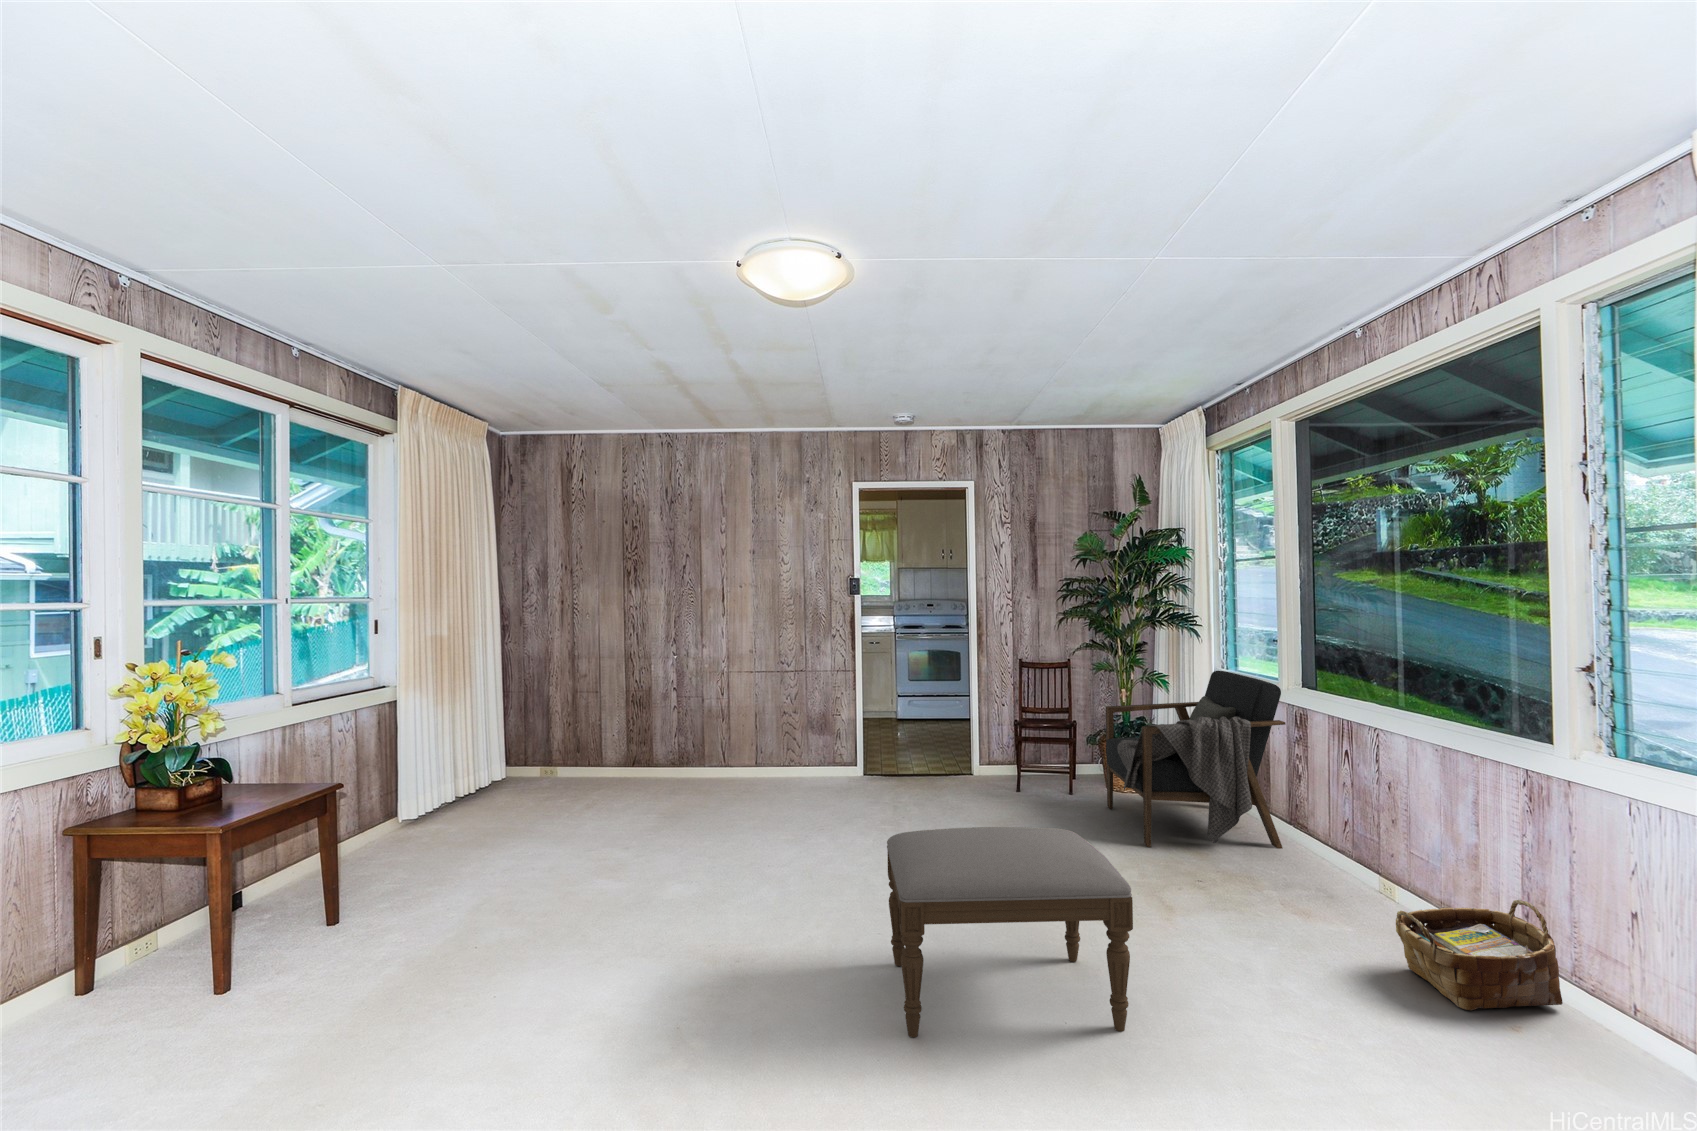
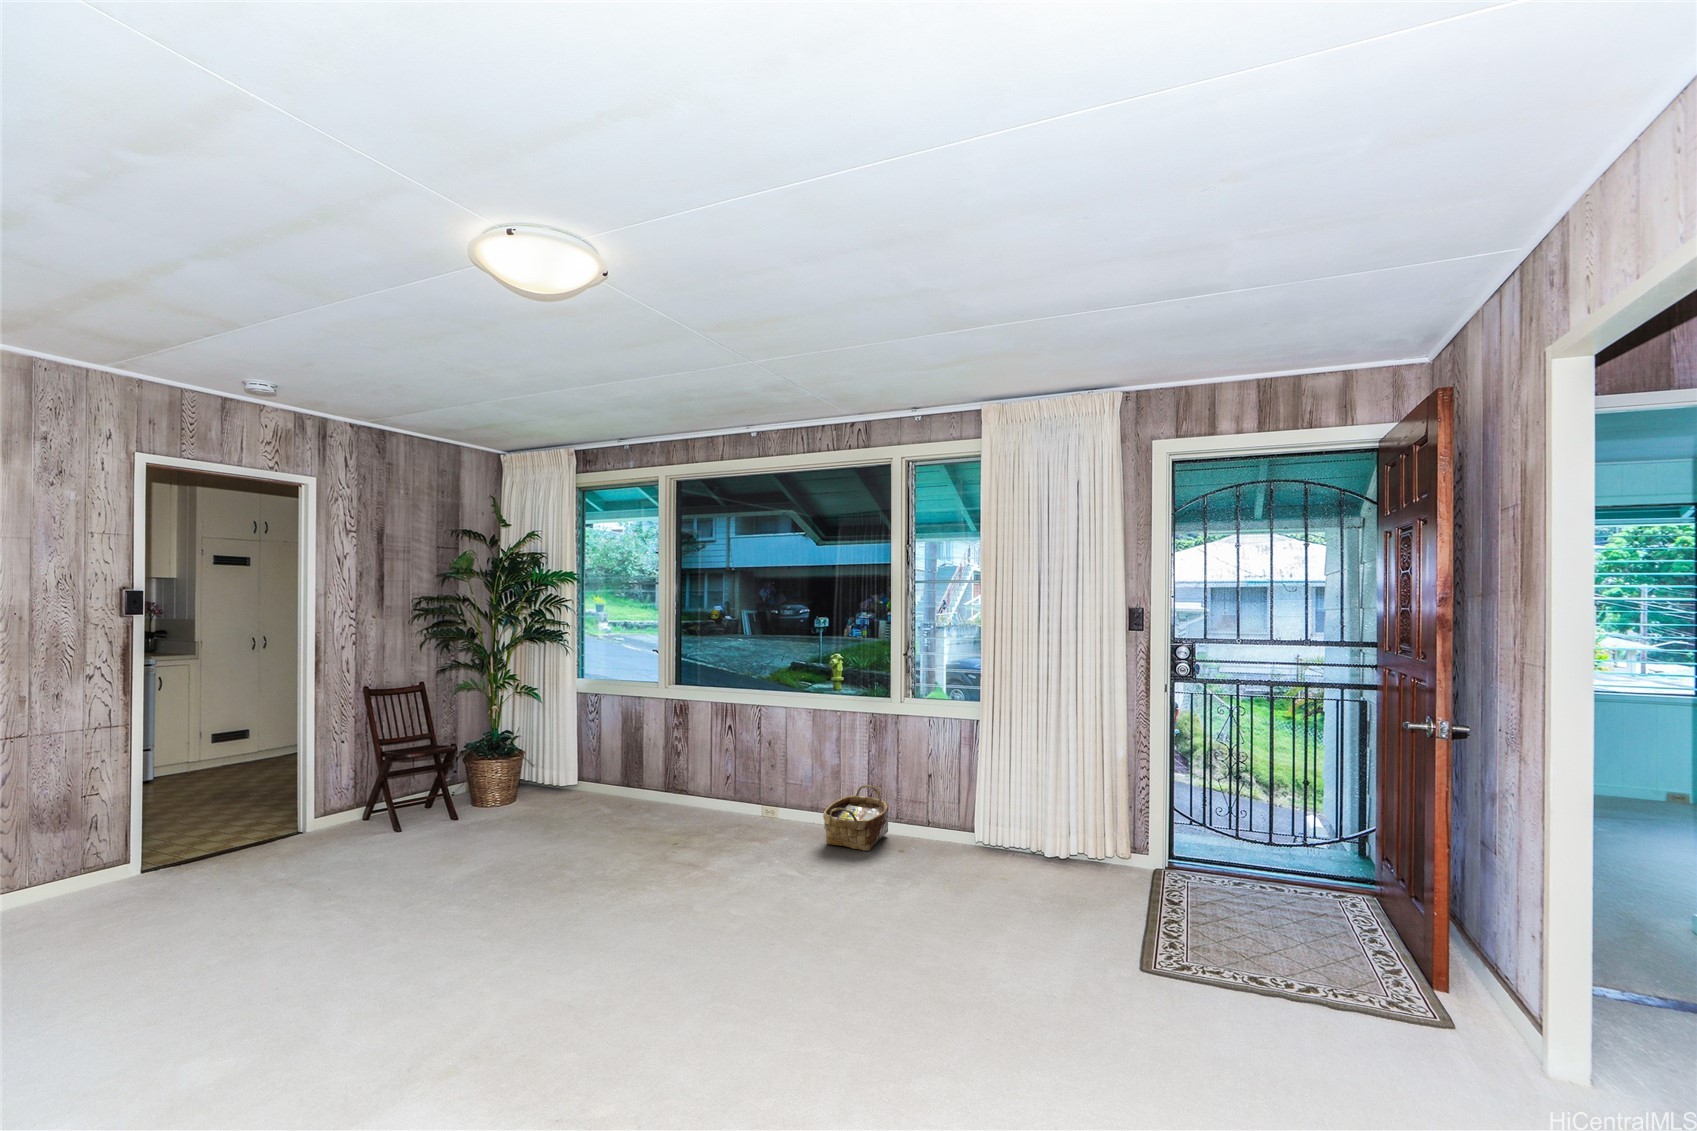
armchair: present [1106,671,1286,849] -> none [506,679,674,839]
ottoman: present [887,827,1133,1037] -> none [604,815,804,1010]

